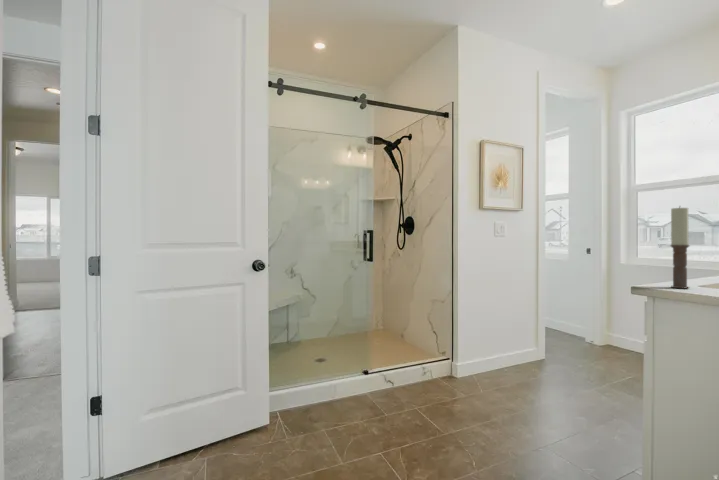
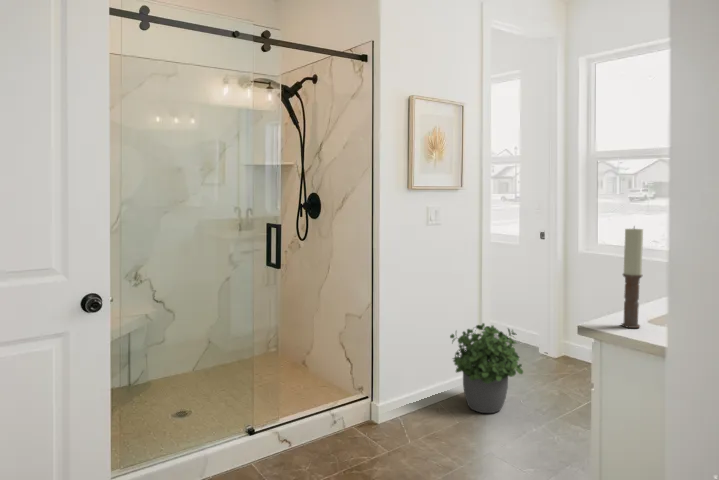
potted plant: none [512,309,575,378] -> present [450,323,523,413]

